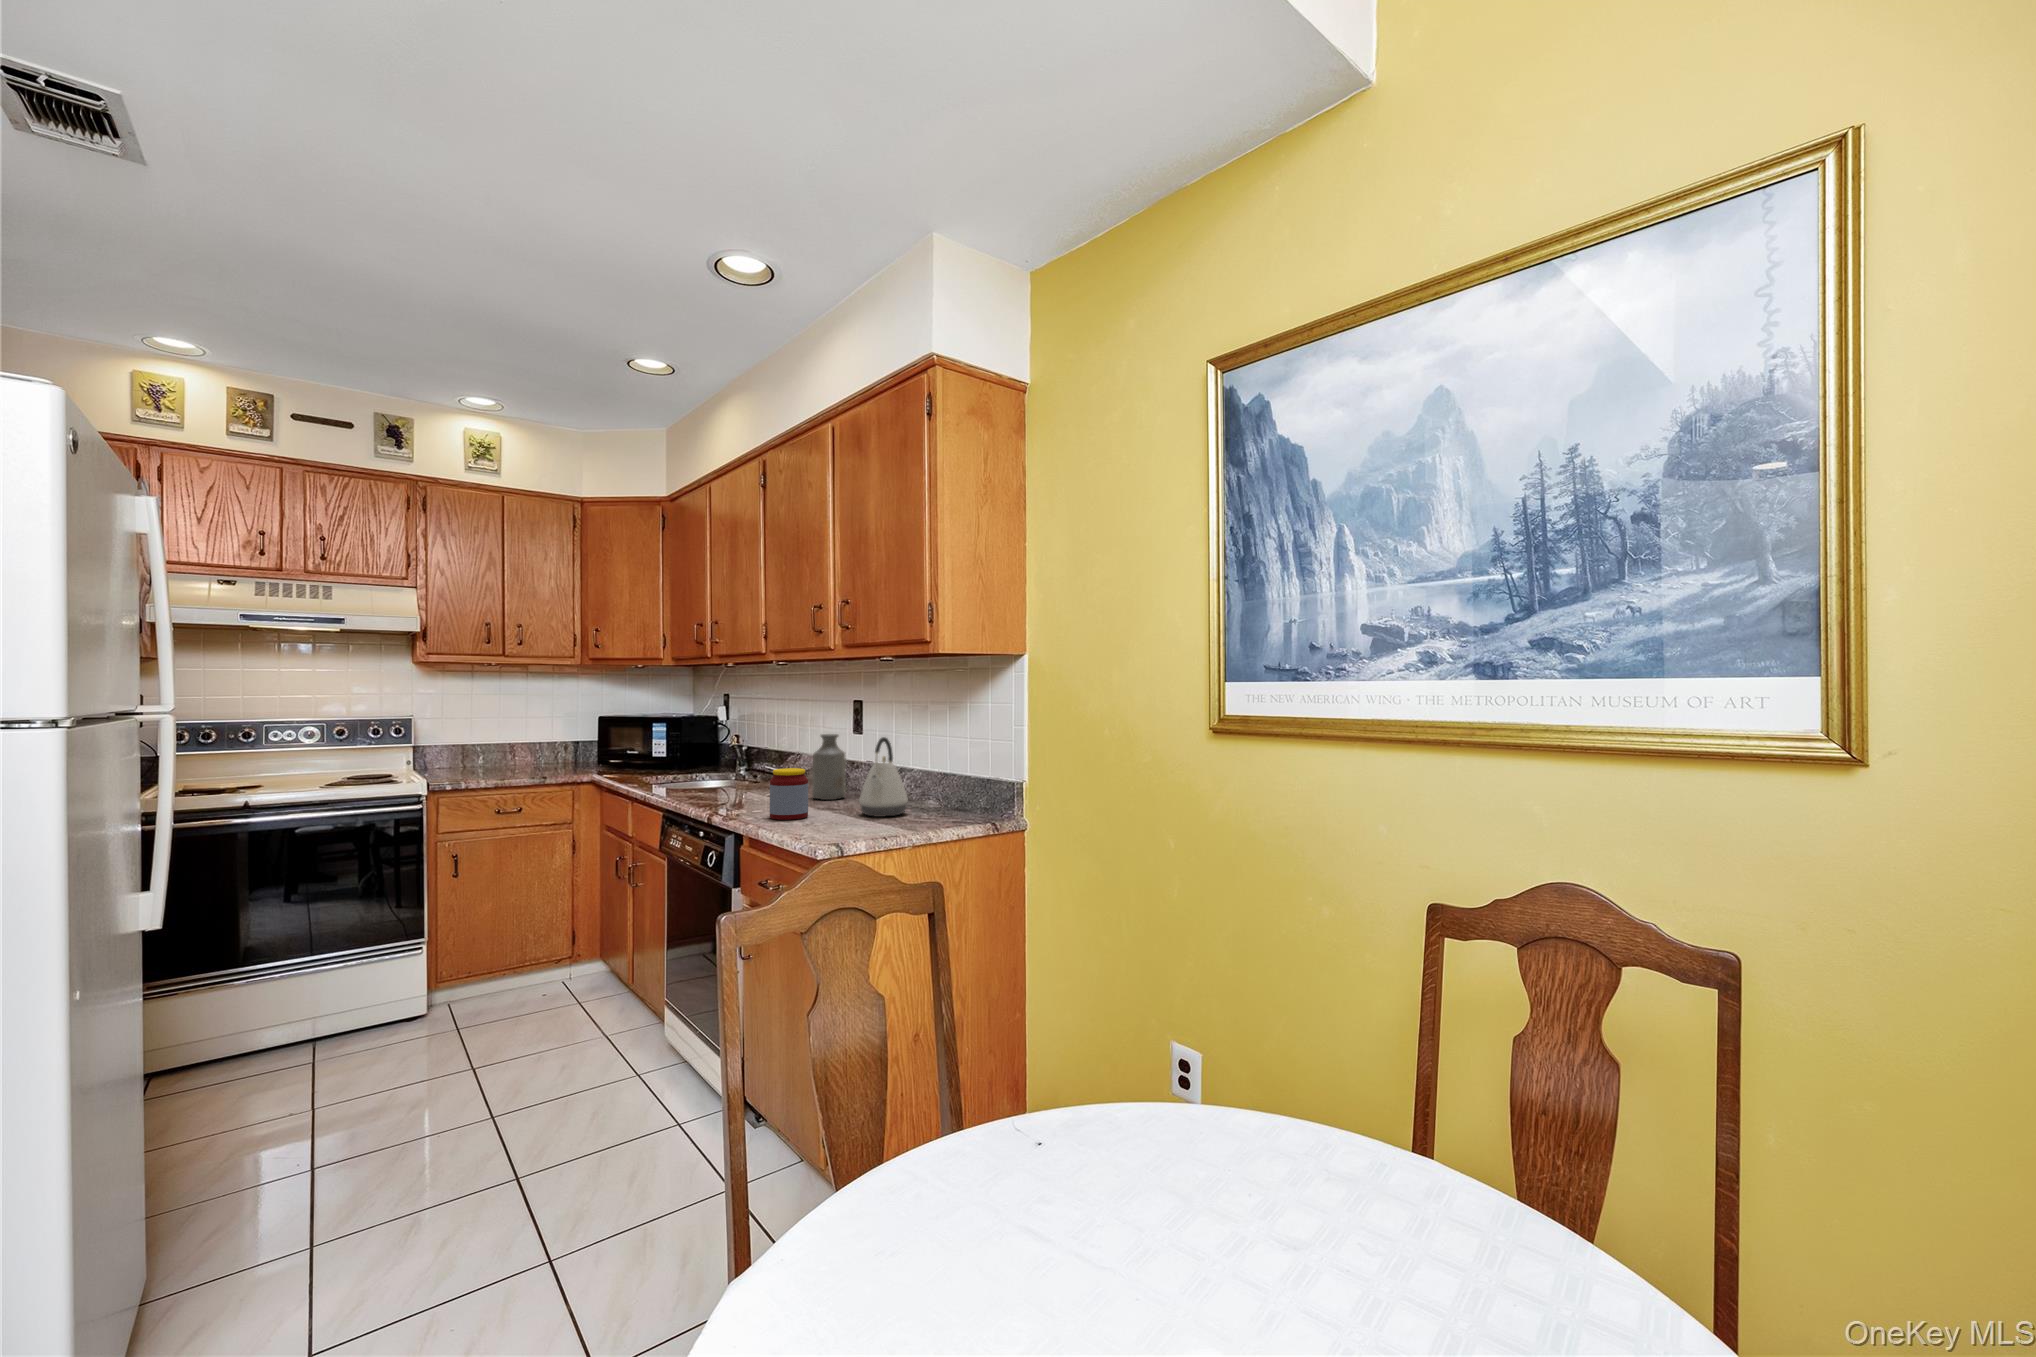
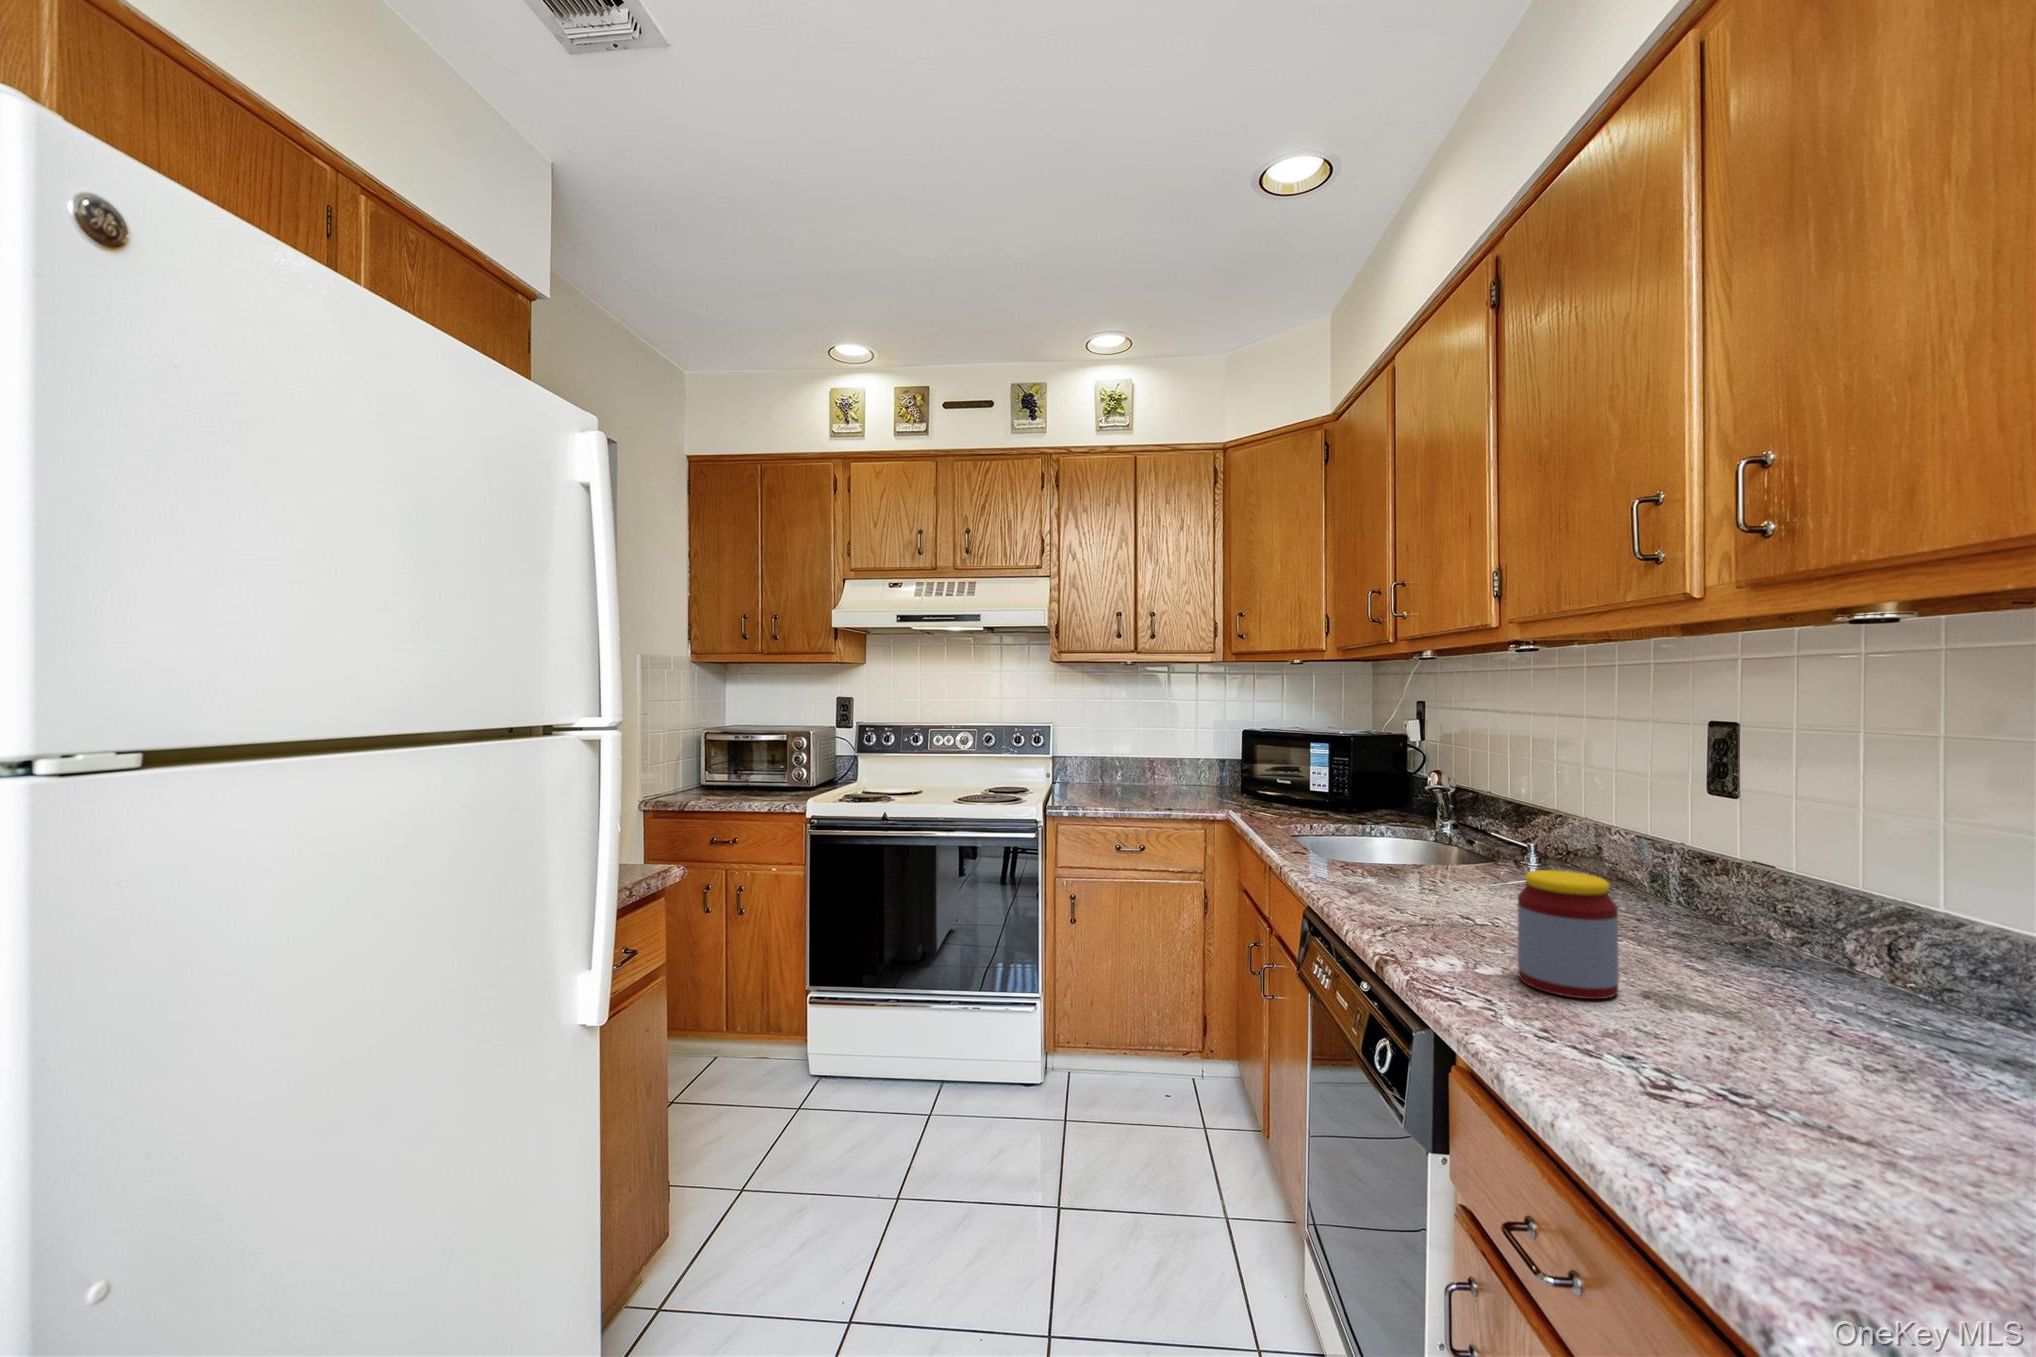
bottle: present [812,734,846,800] -> none [1604,789,1688,934]
kettle: present [859,737,908,817] -> none [1769,824,1952,1048]

